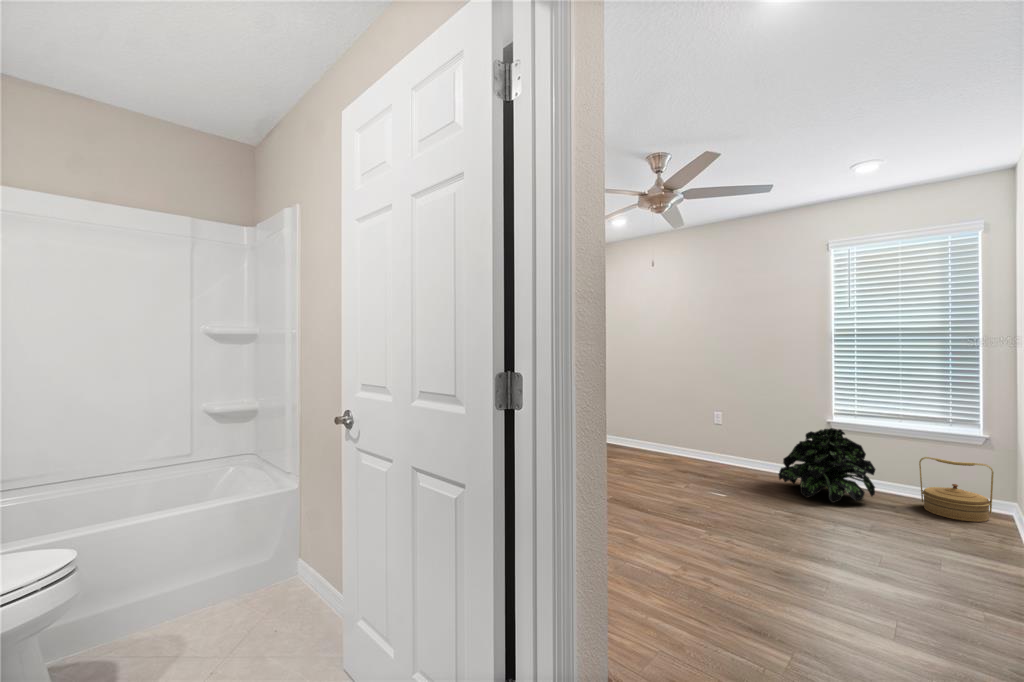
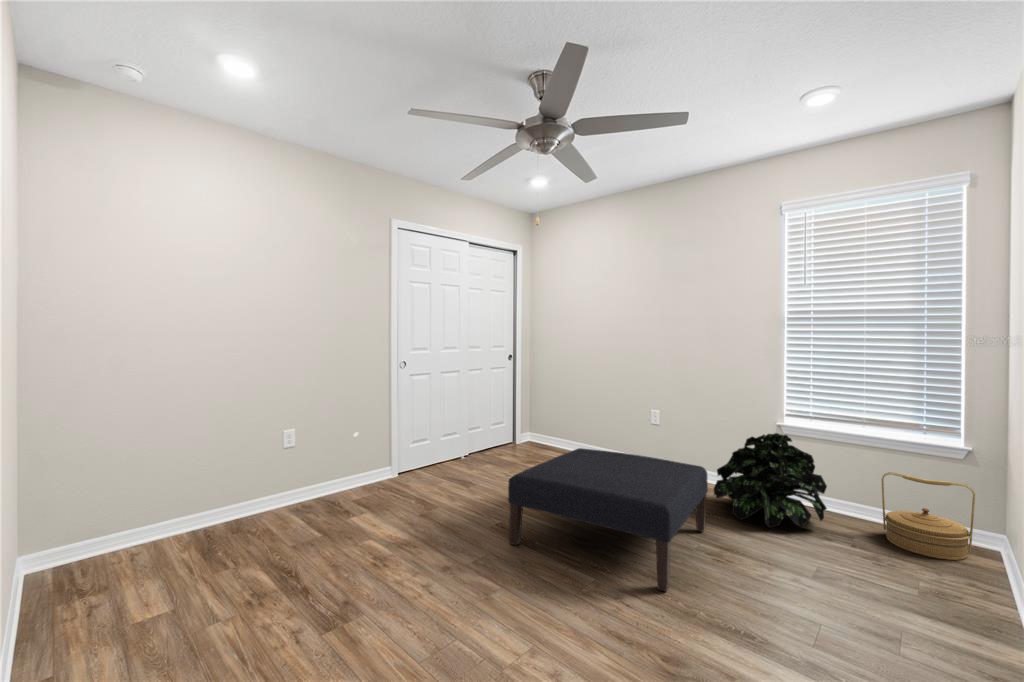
ottoman: none [635,444,783,545] -> present [508,448,708,592]

